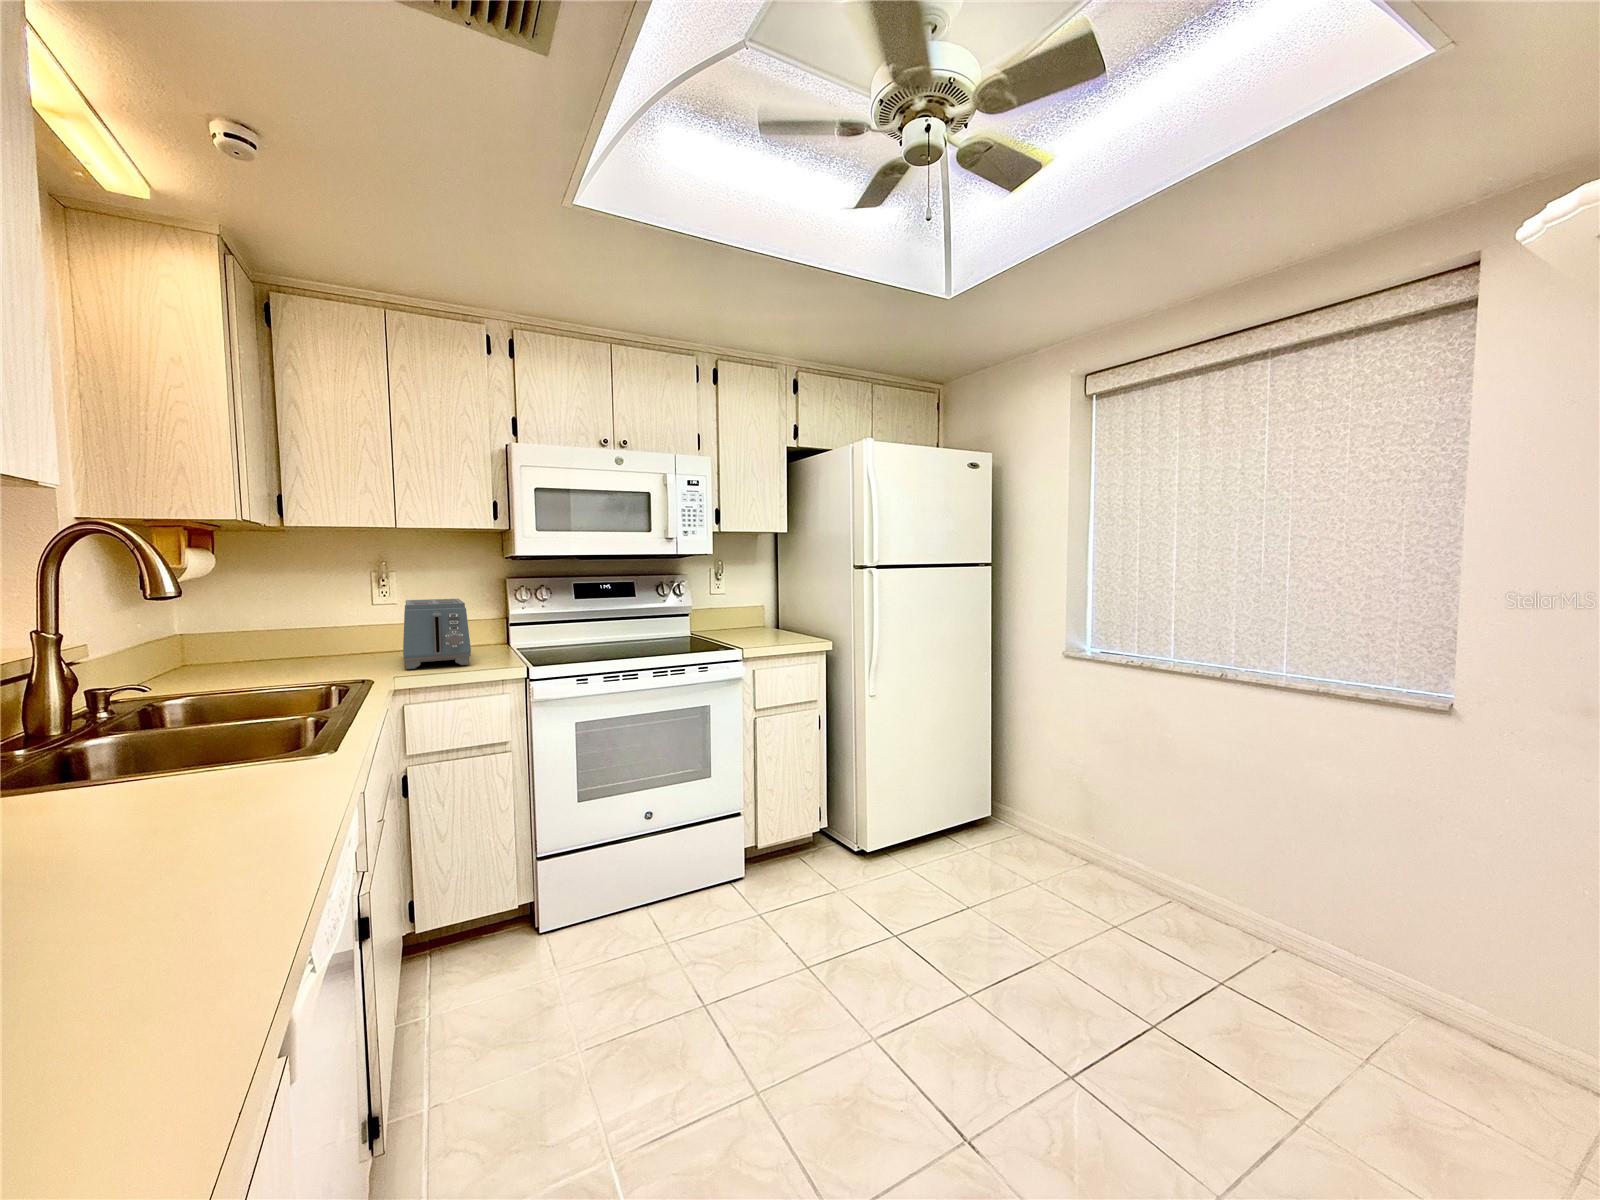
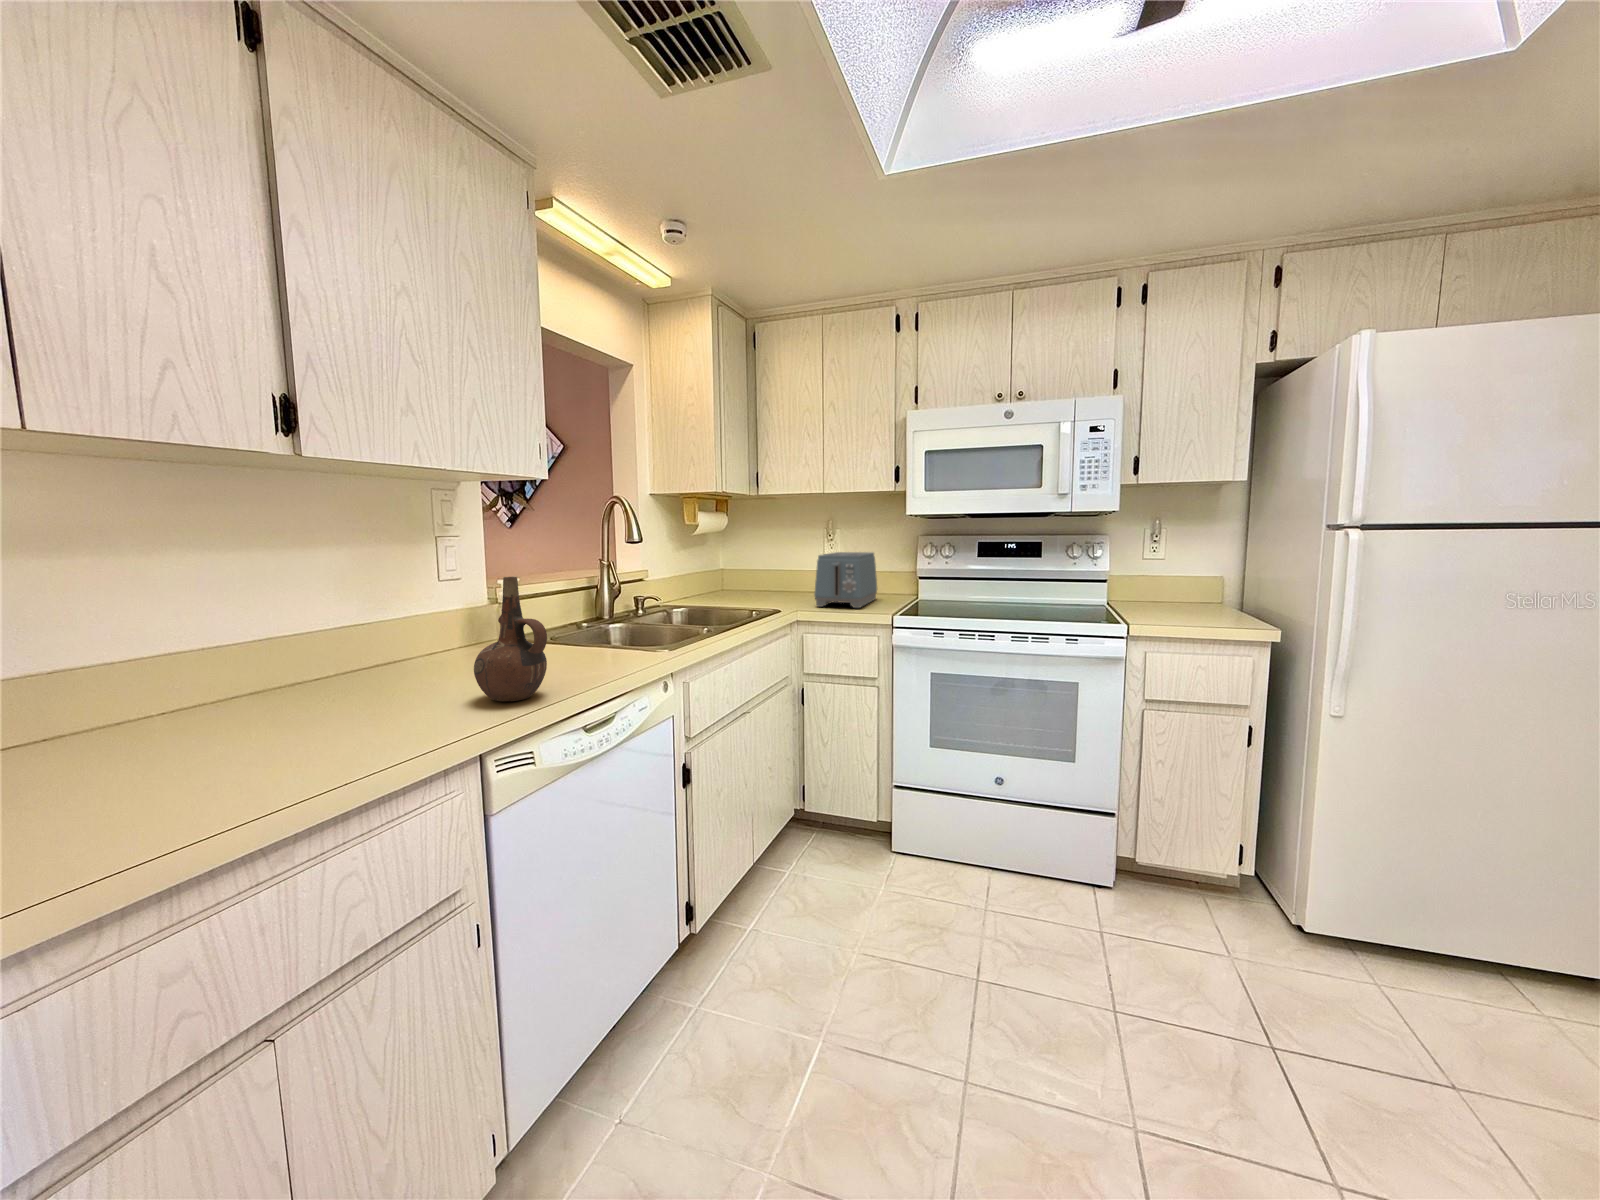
ceramic pitcher: none [99,663,268,890] -> present [474,577,547,701]

